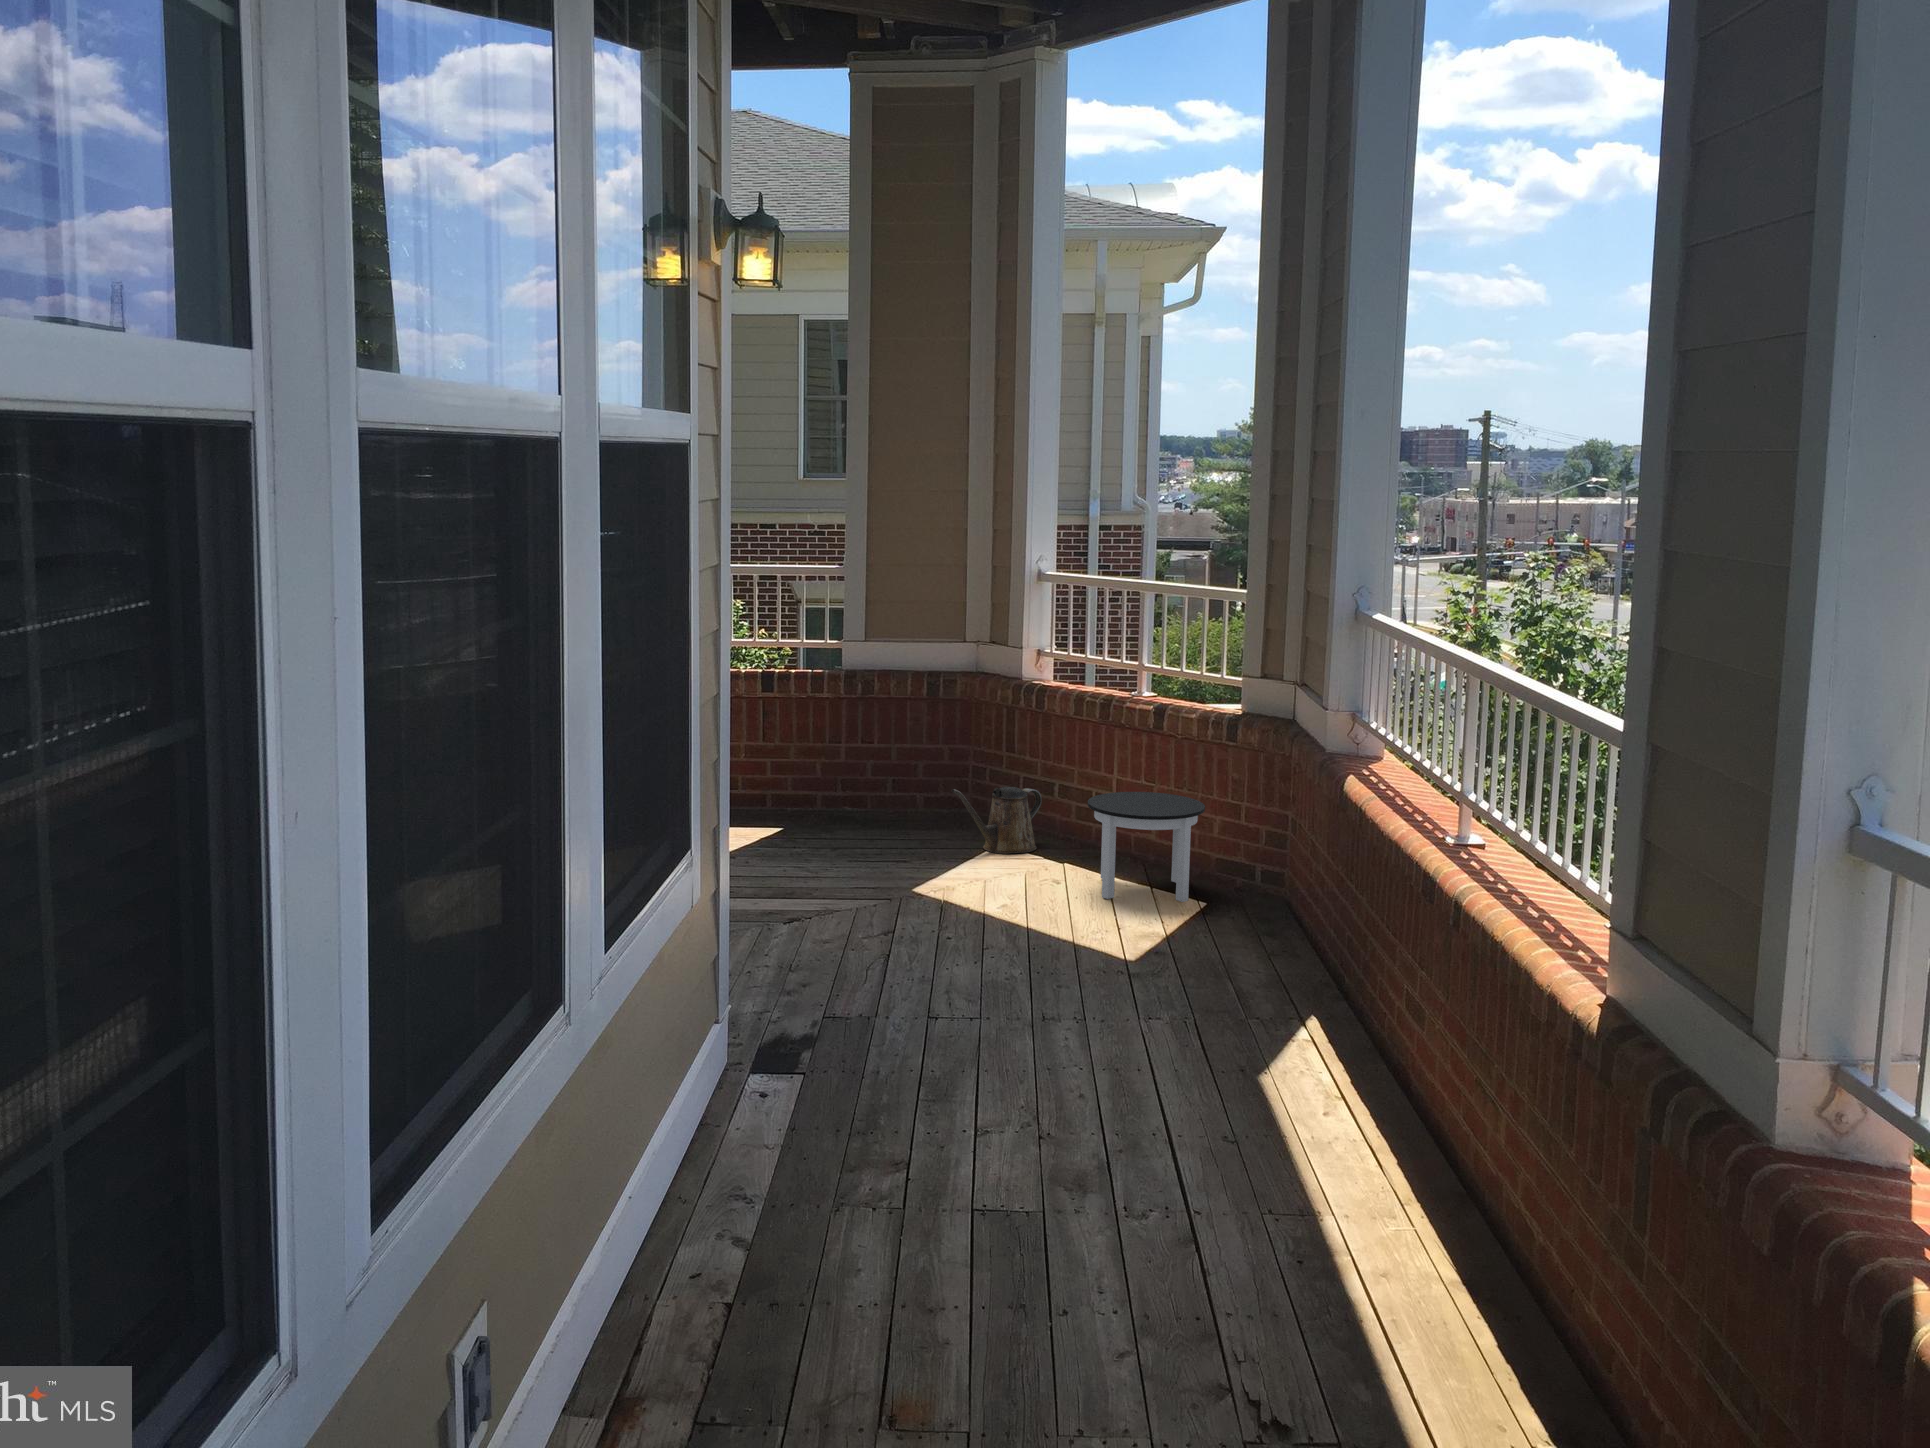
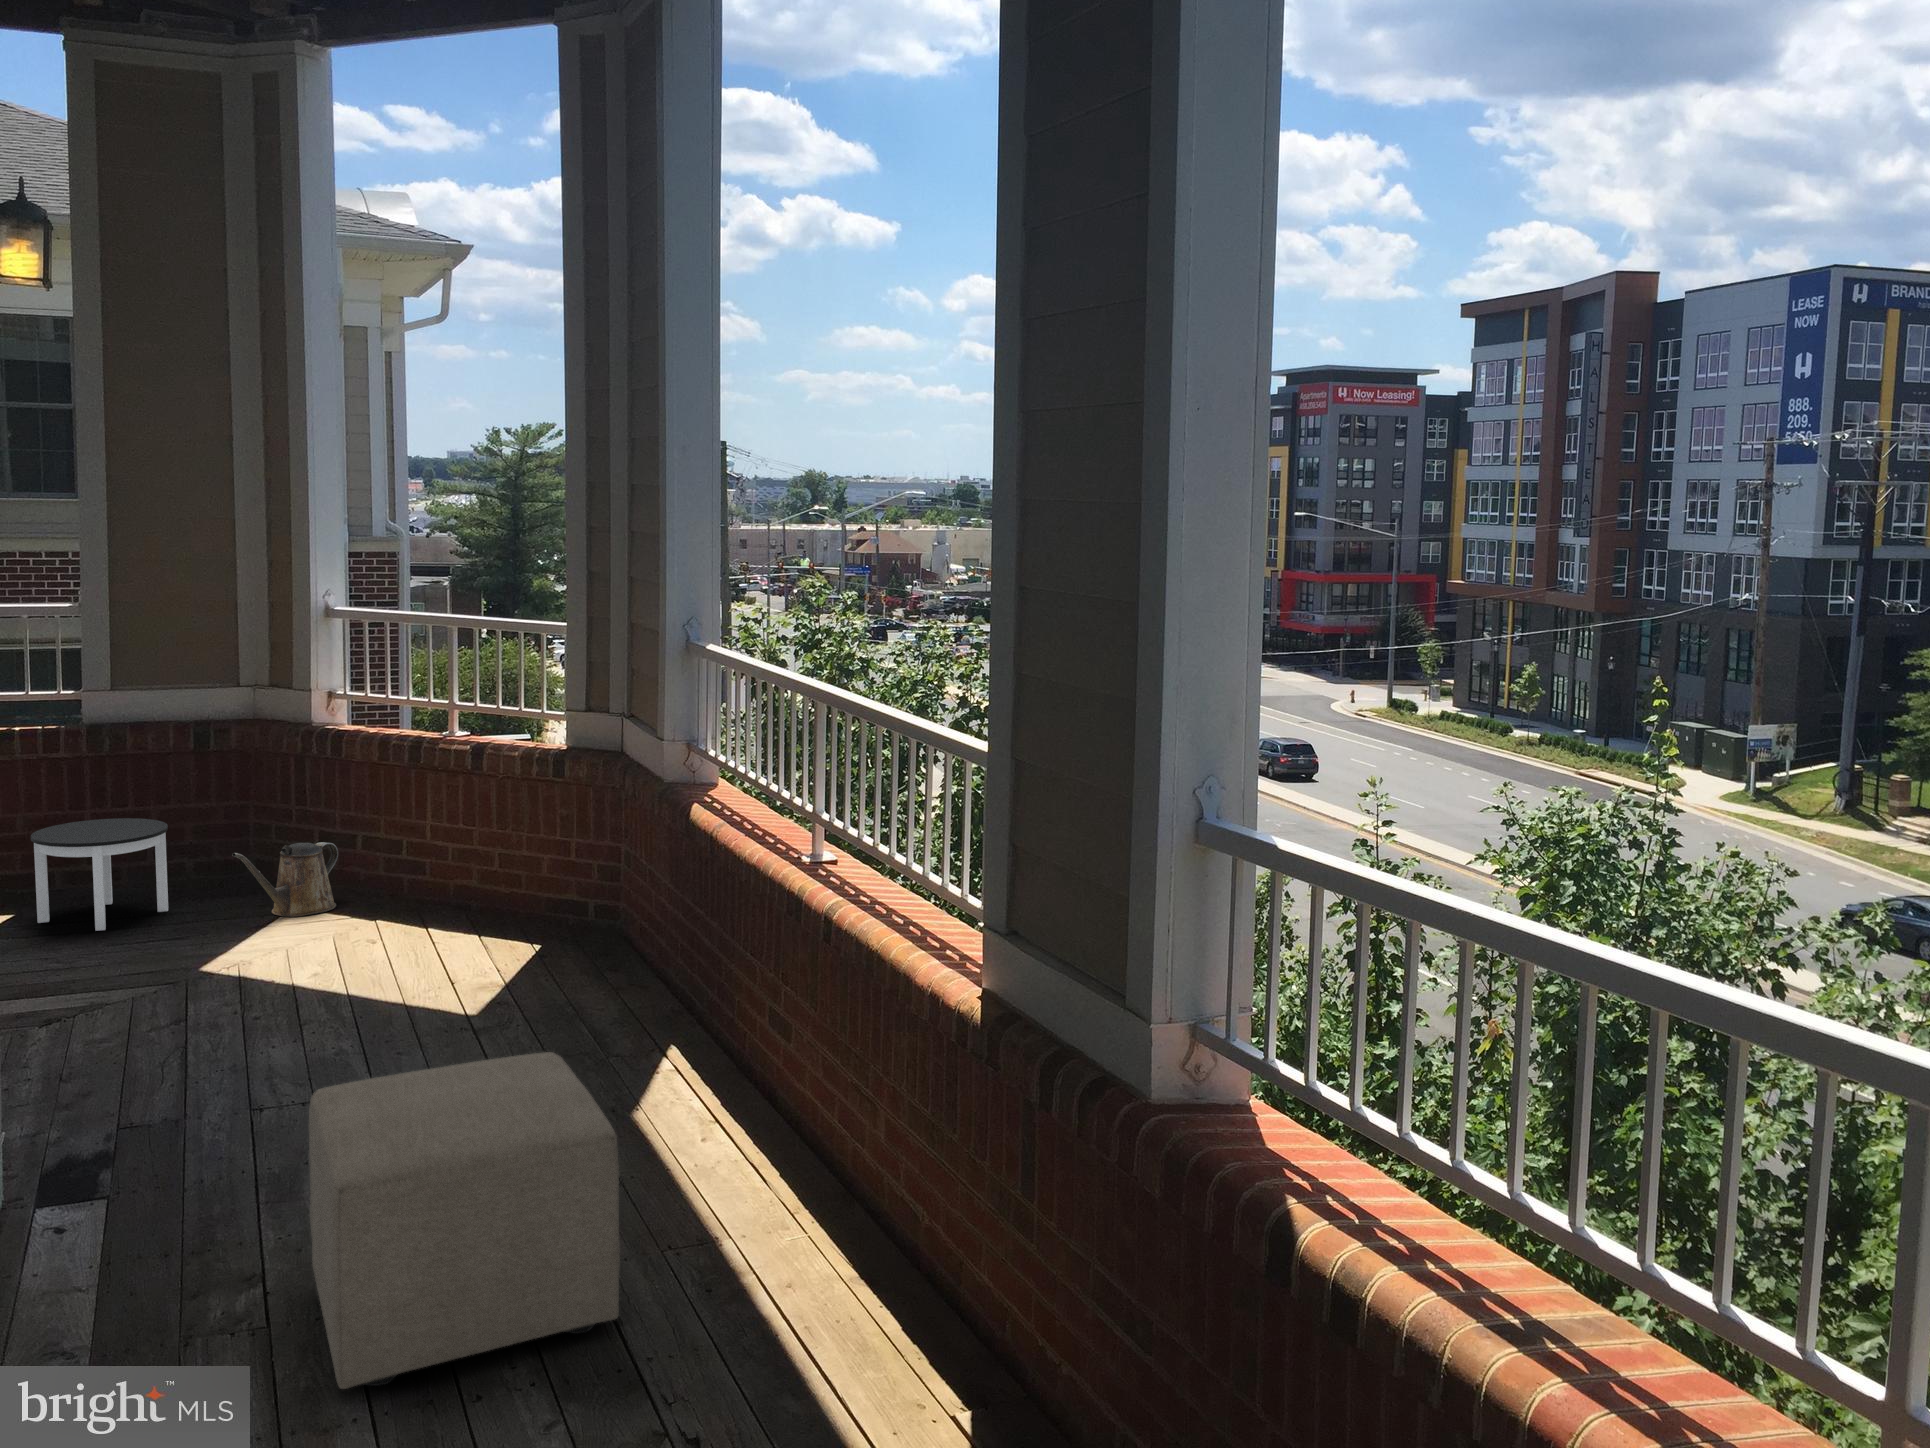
round table: present [1088,792,1205,902] -> present [31,818,168,931]
ottoman: none [941,985,1198,1260] -> present [309,1052,620,1389]

